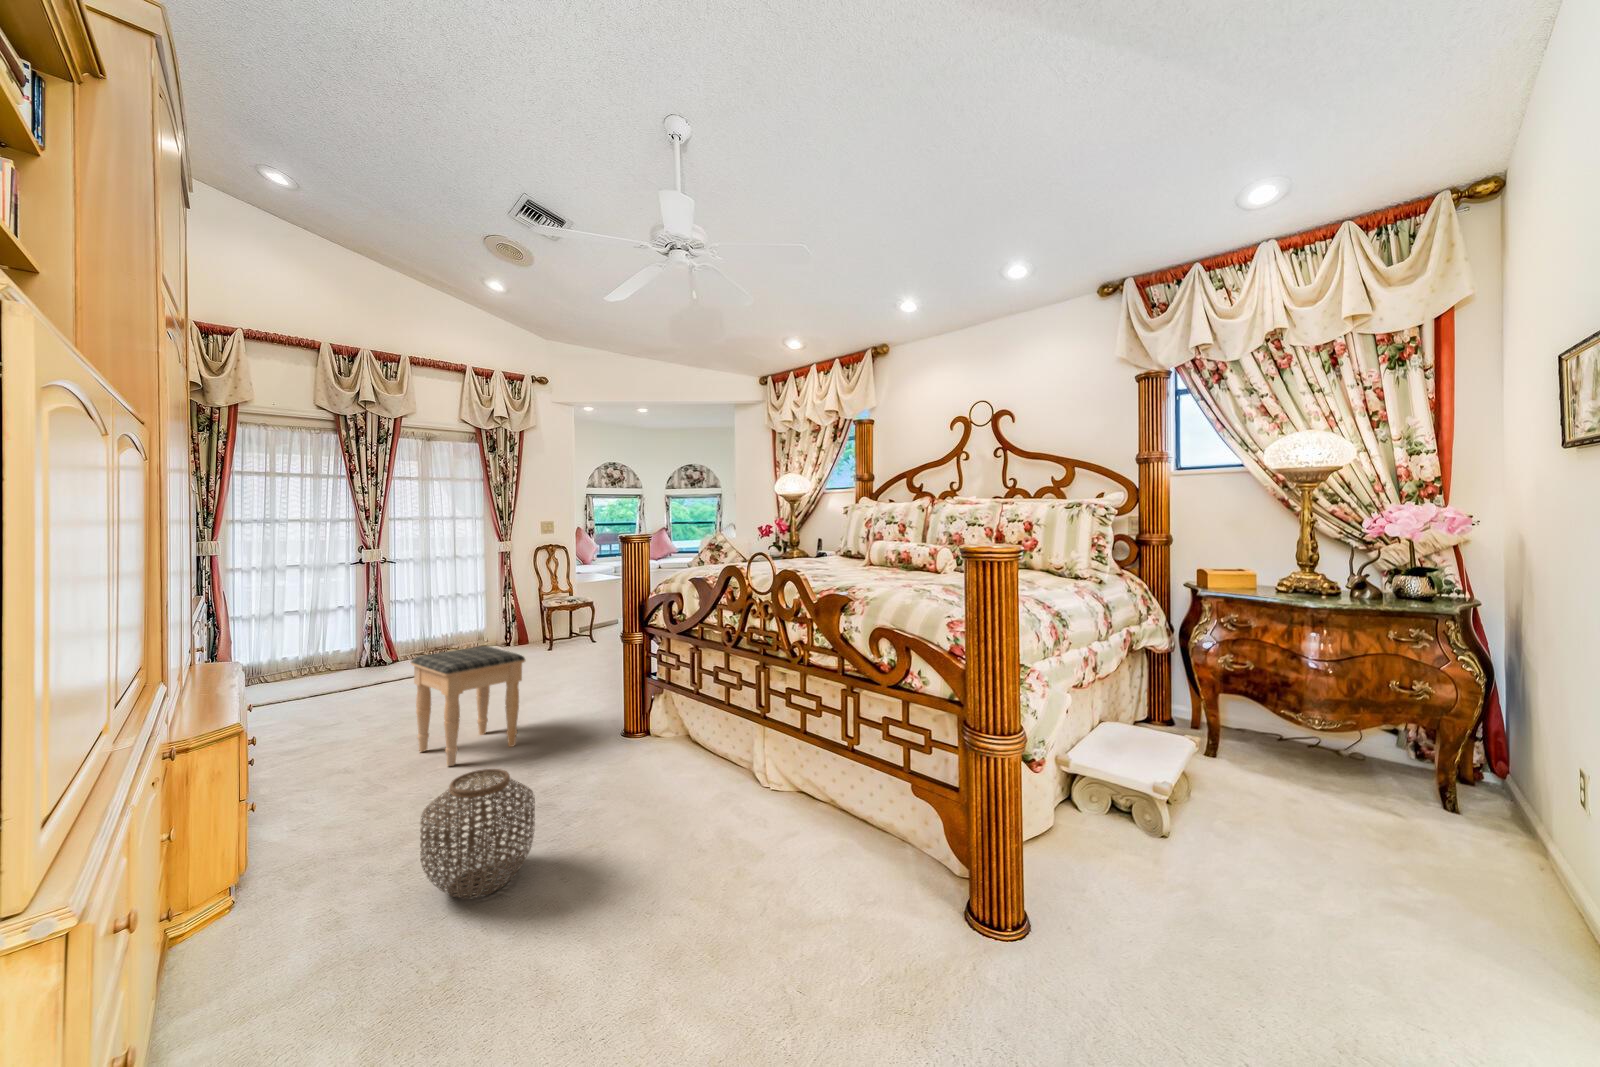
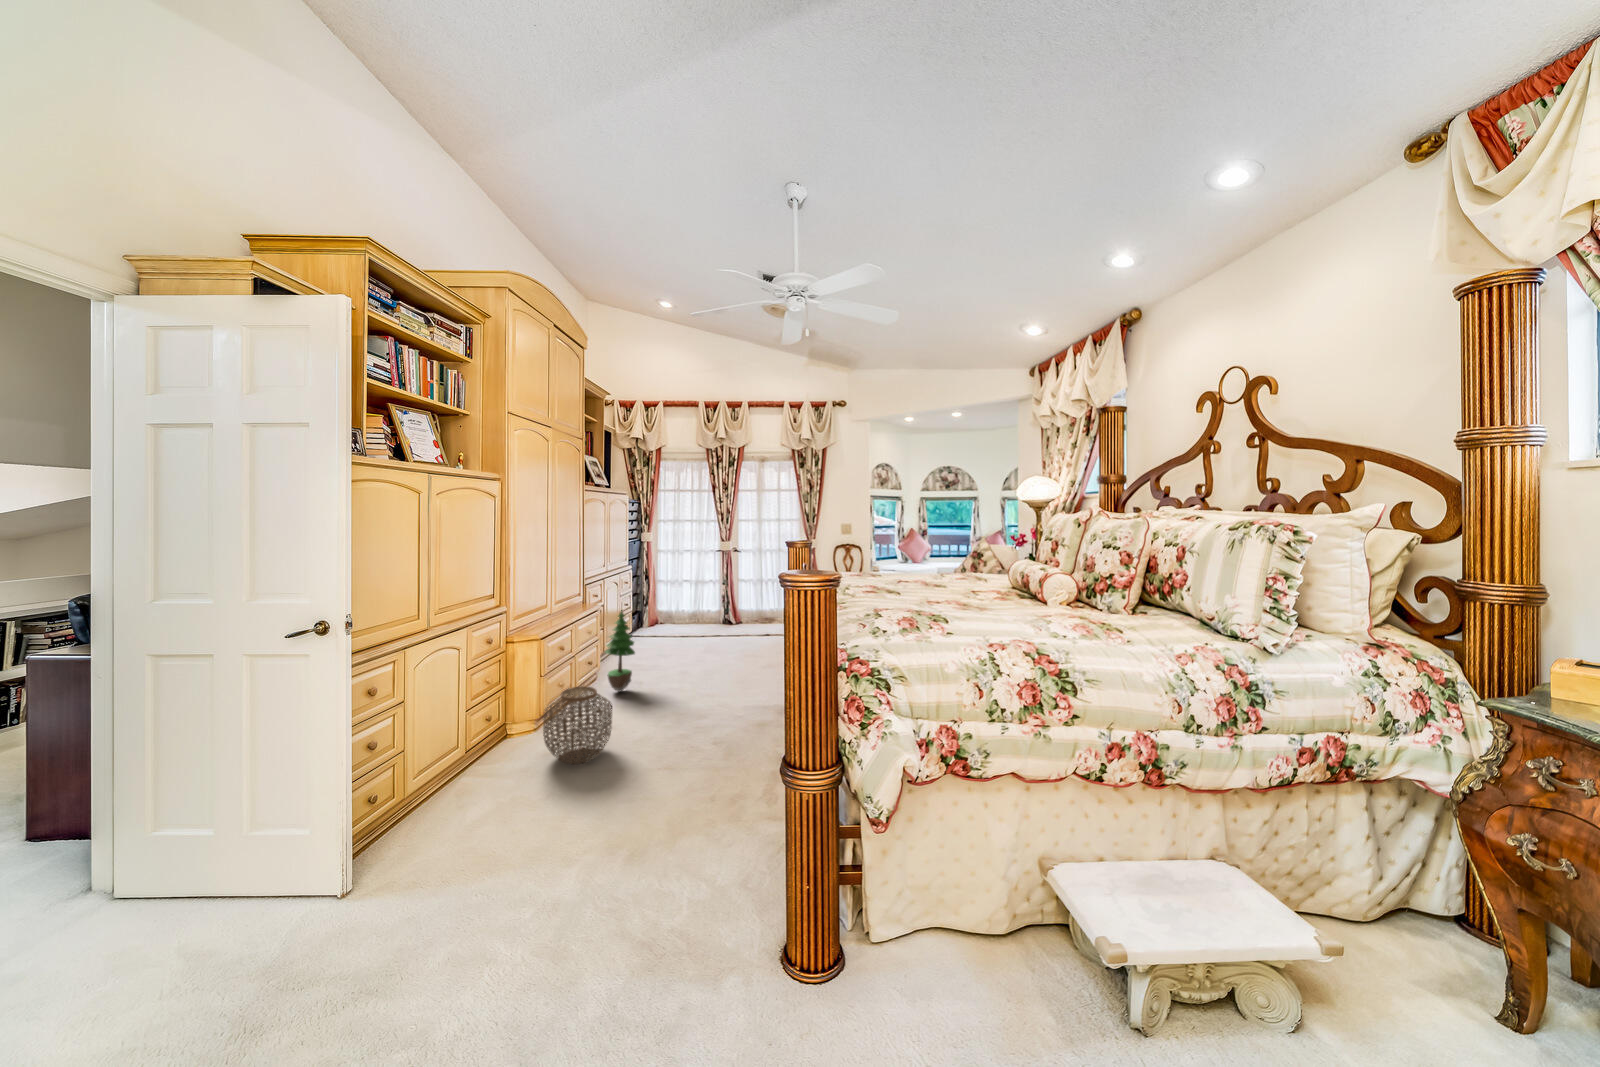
footstool: present [411,646,525,766] -> none [660,611,717,687]
potted tree: none [351,659,410,794] -> present [605,610,635,692]

